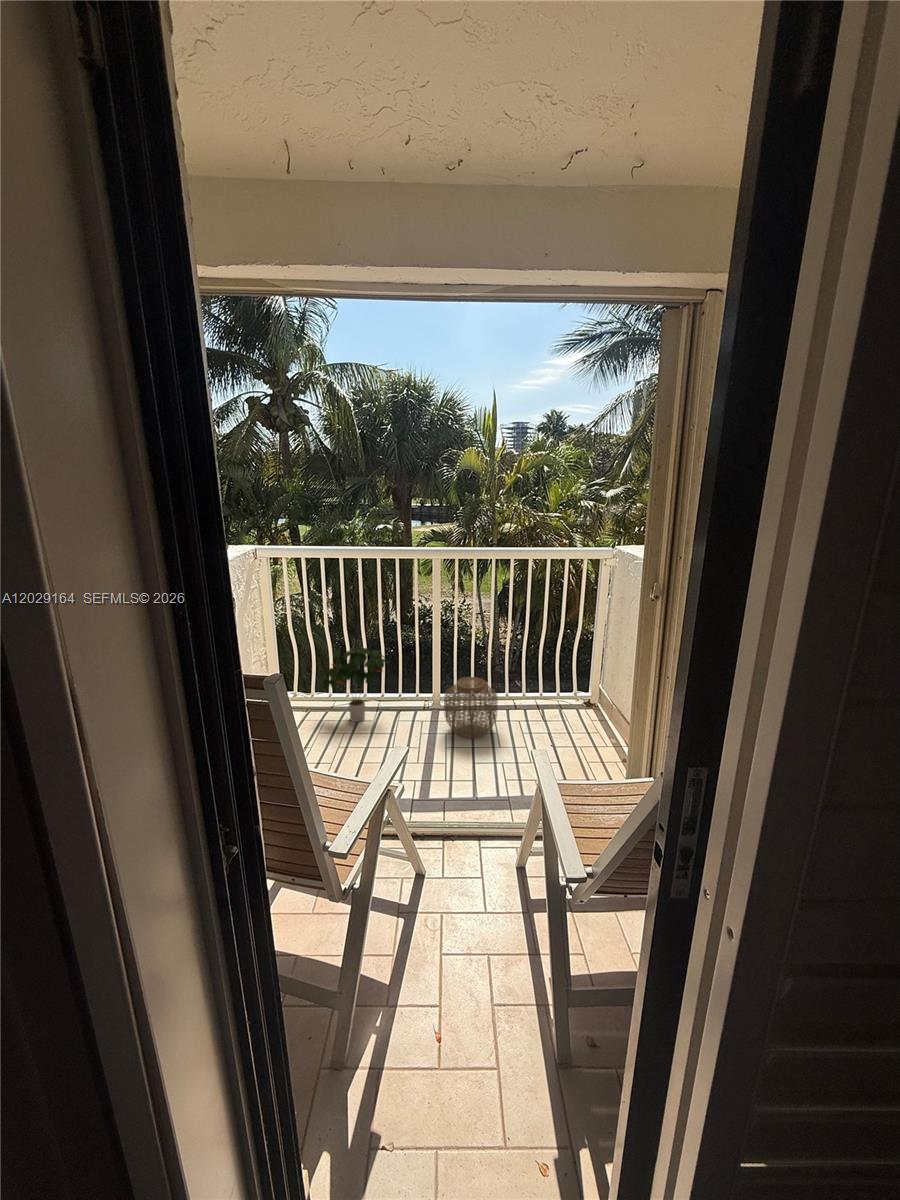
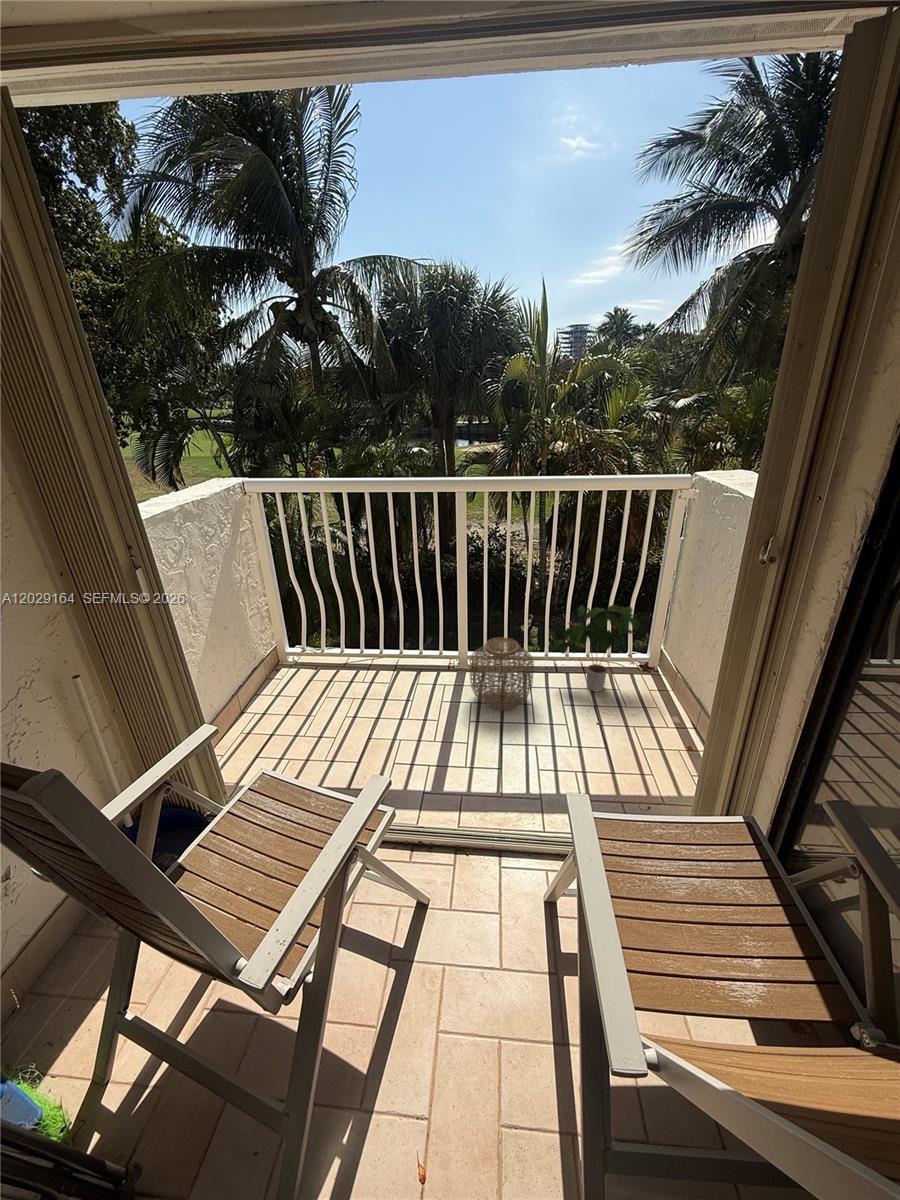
potted plant: present [320,648,389,722] -> present [555,605,644,692]

